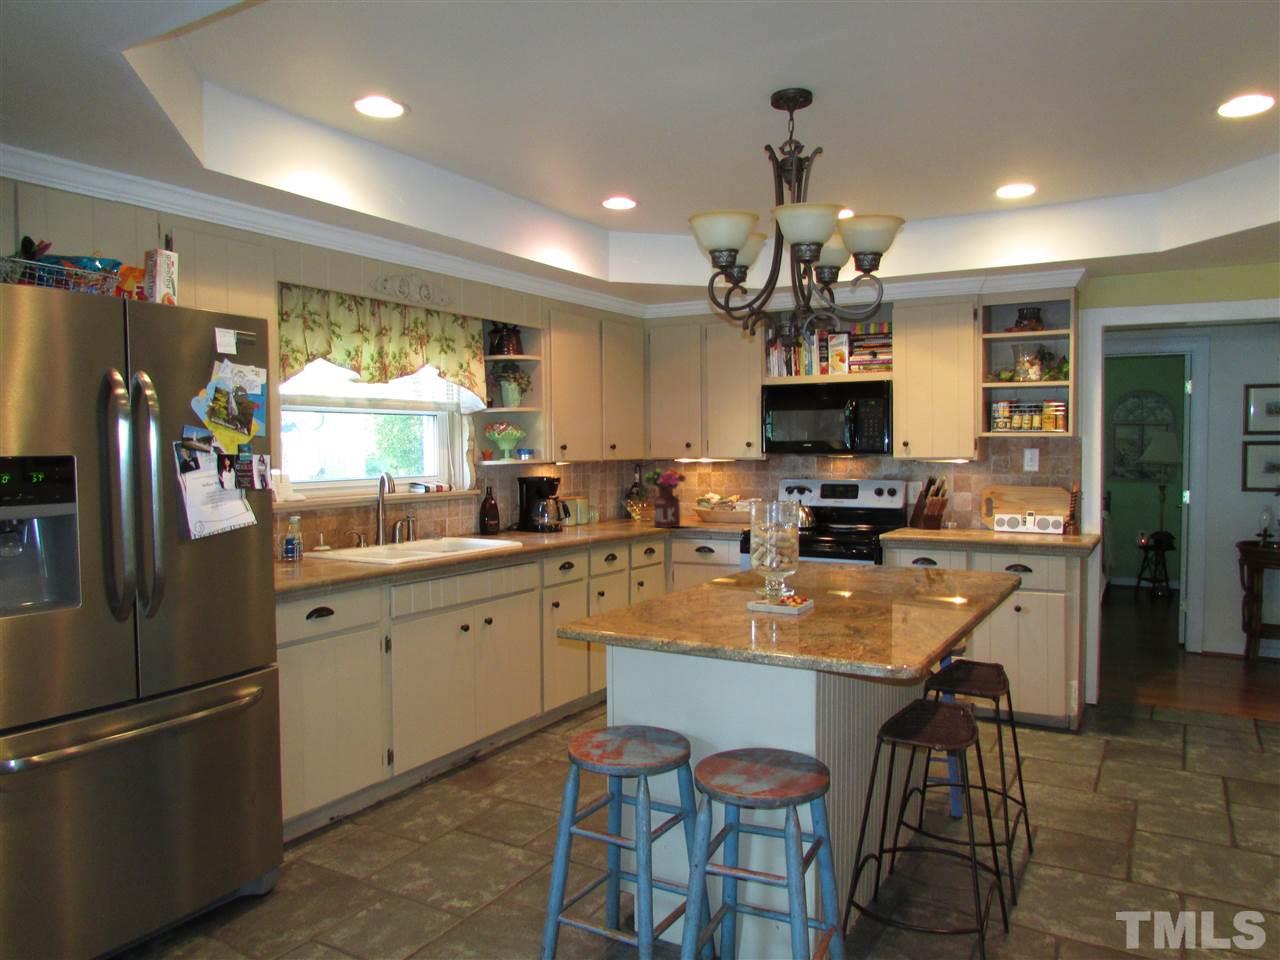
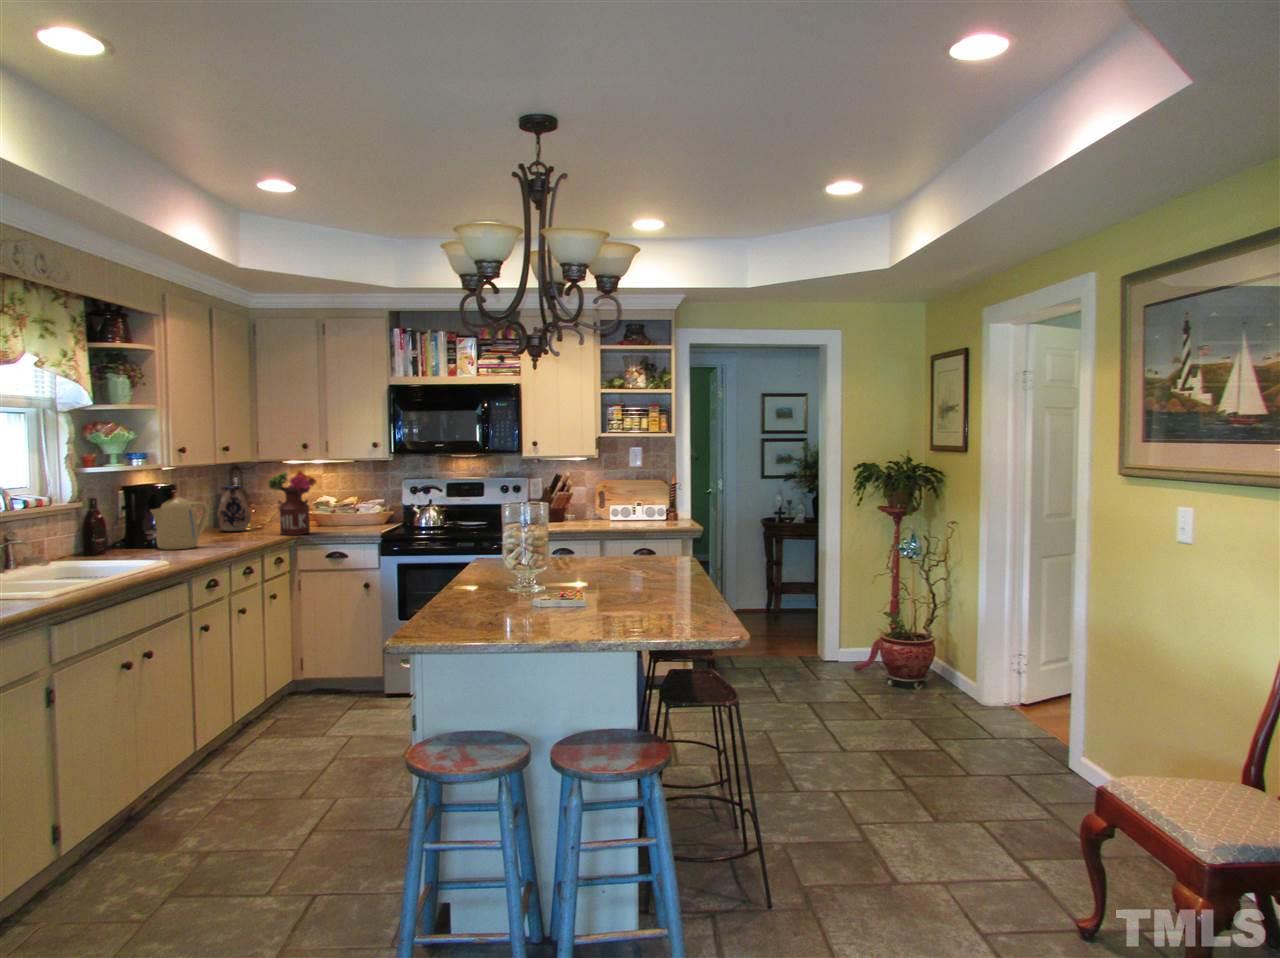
ceramic pitcher: none [610,482,638,522] -> present [217,486,251,532]
kettle: none [534,488,581,533] -> present [150,497,208,550]

